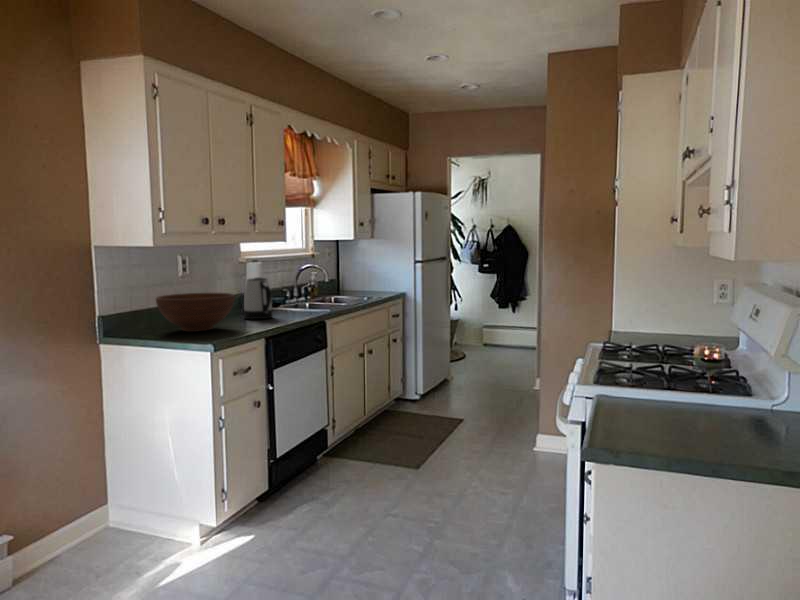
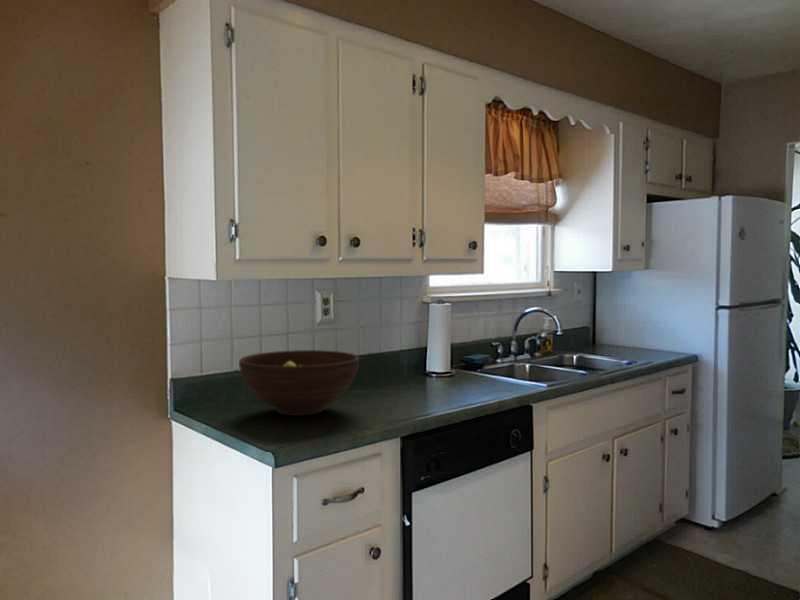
kettle: present [244,277,272,319] -> none [398,329,442,396]

